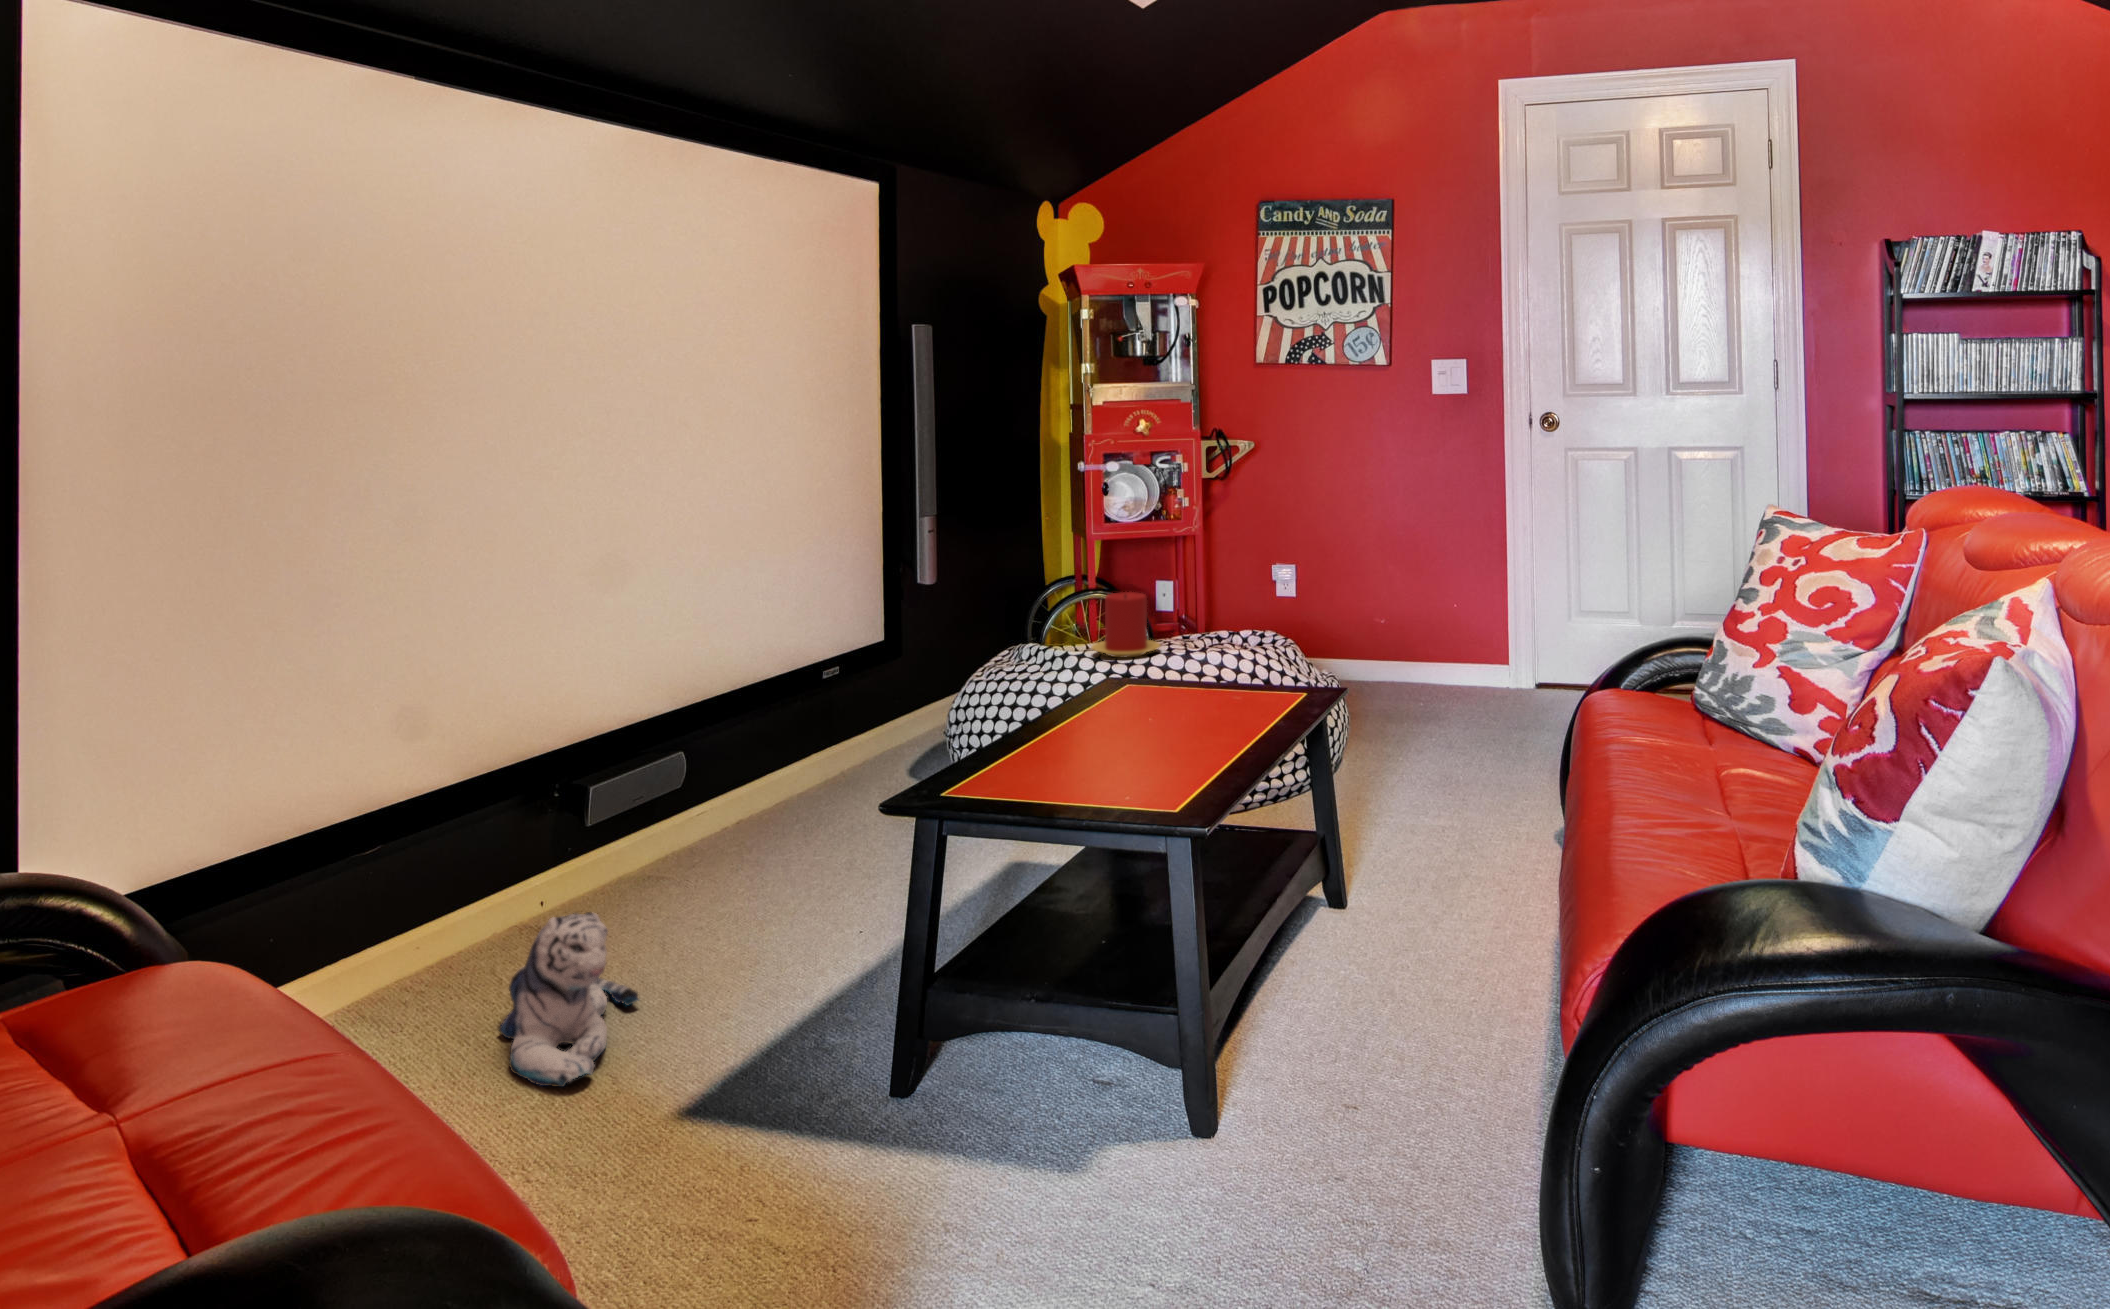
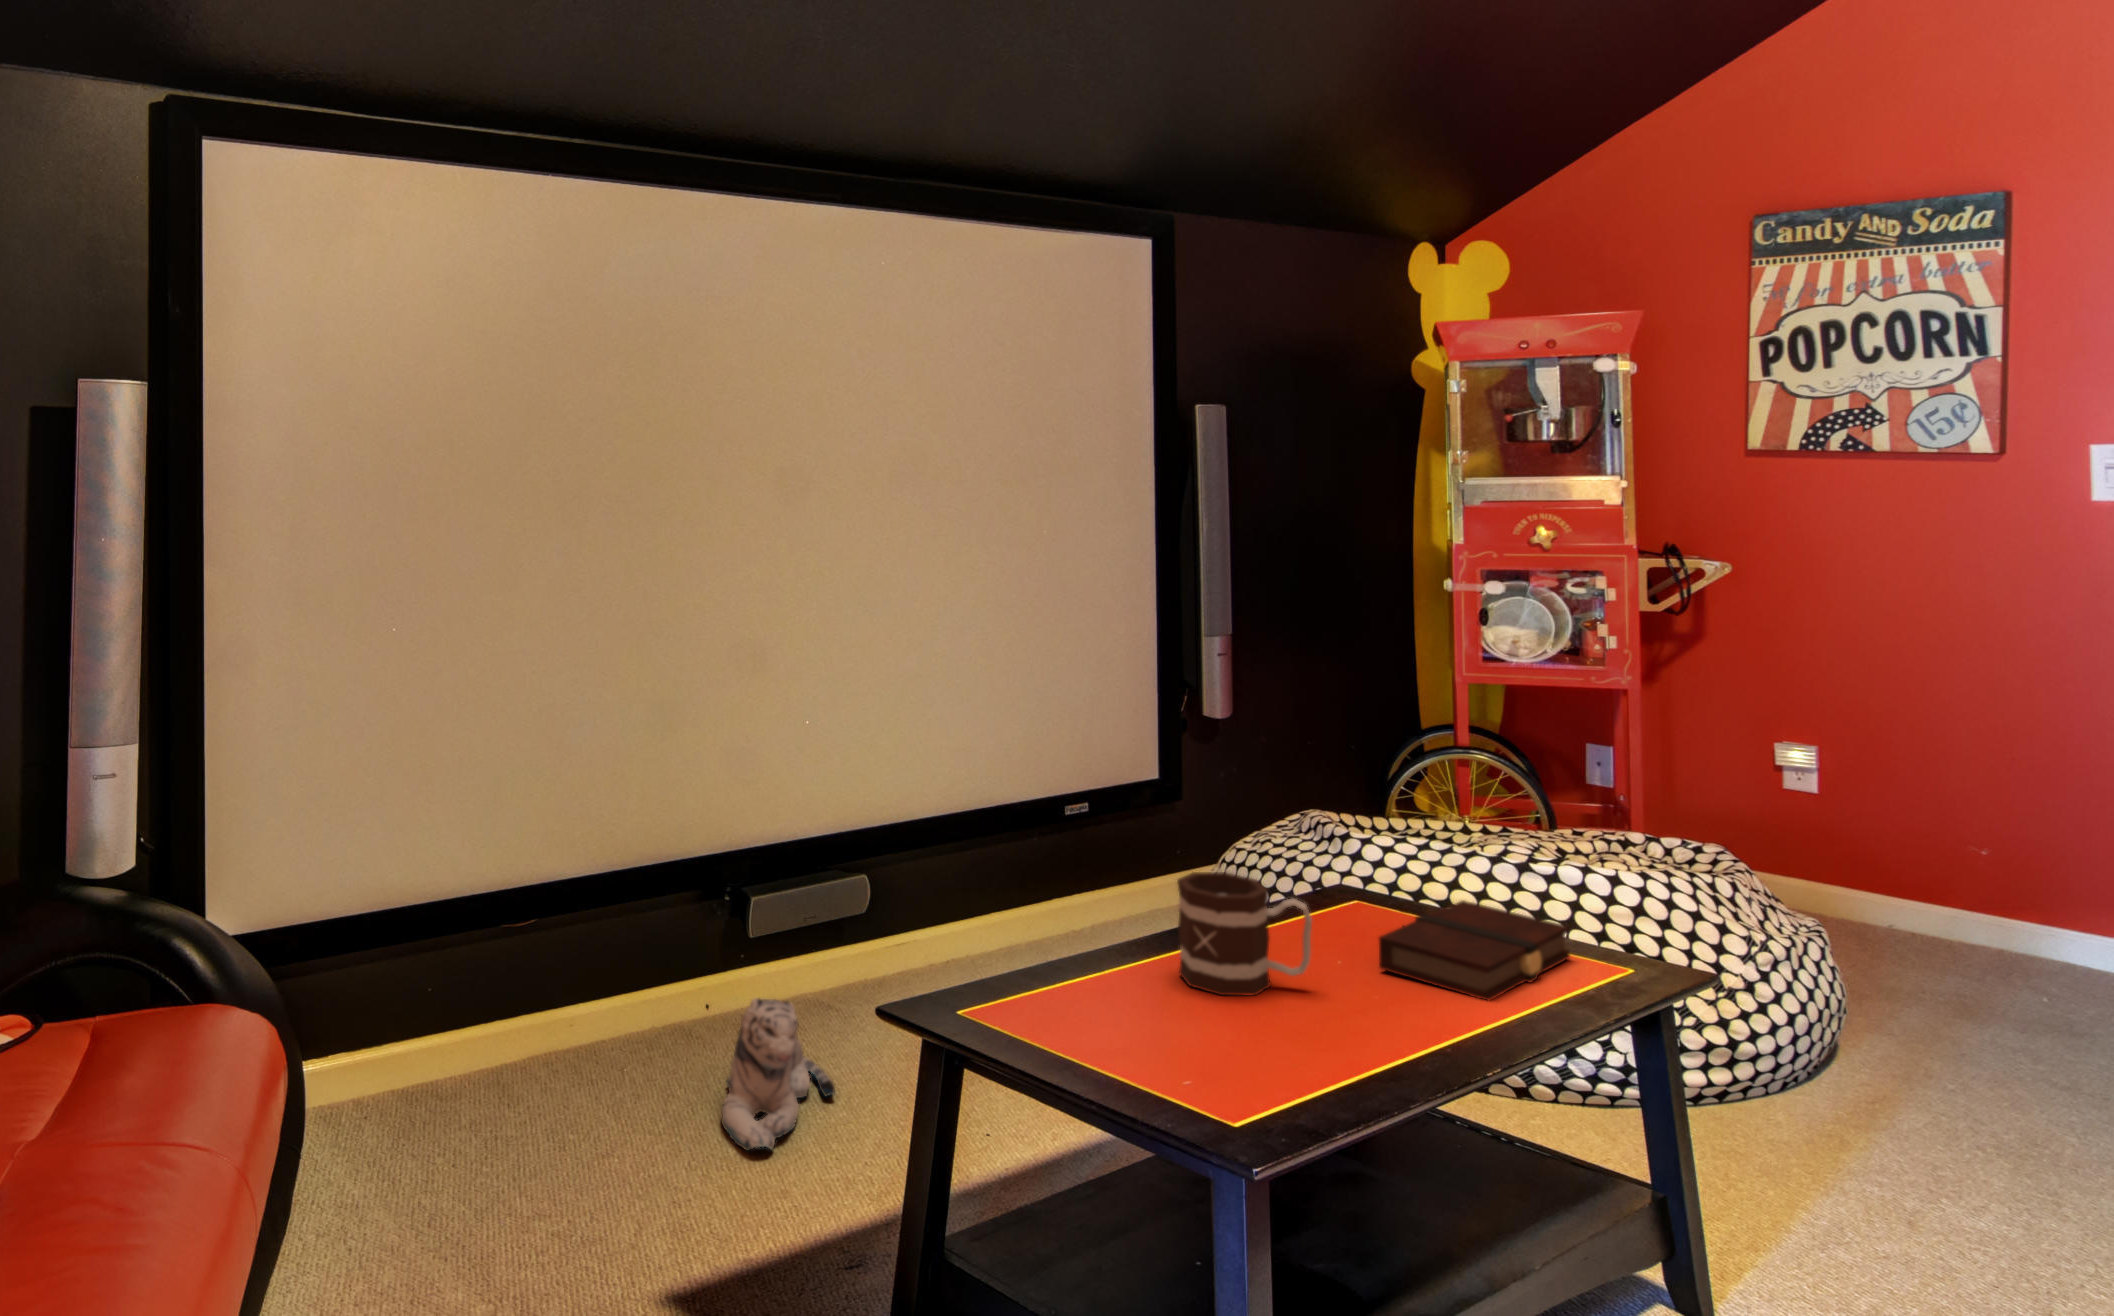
candle: present [1092,592,1160,657] -> none [1380,767,1478,853]
mug: none [1039,670,1147,772] -> present [1177,872,1312,996]
book: none [1176,671,1280,732] -> present [1379,900,1570,1000]

